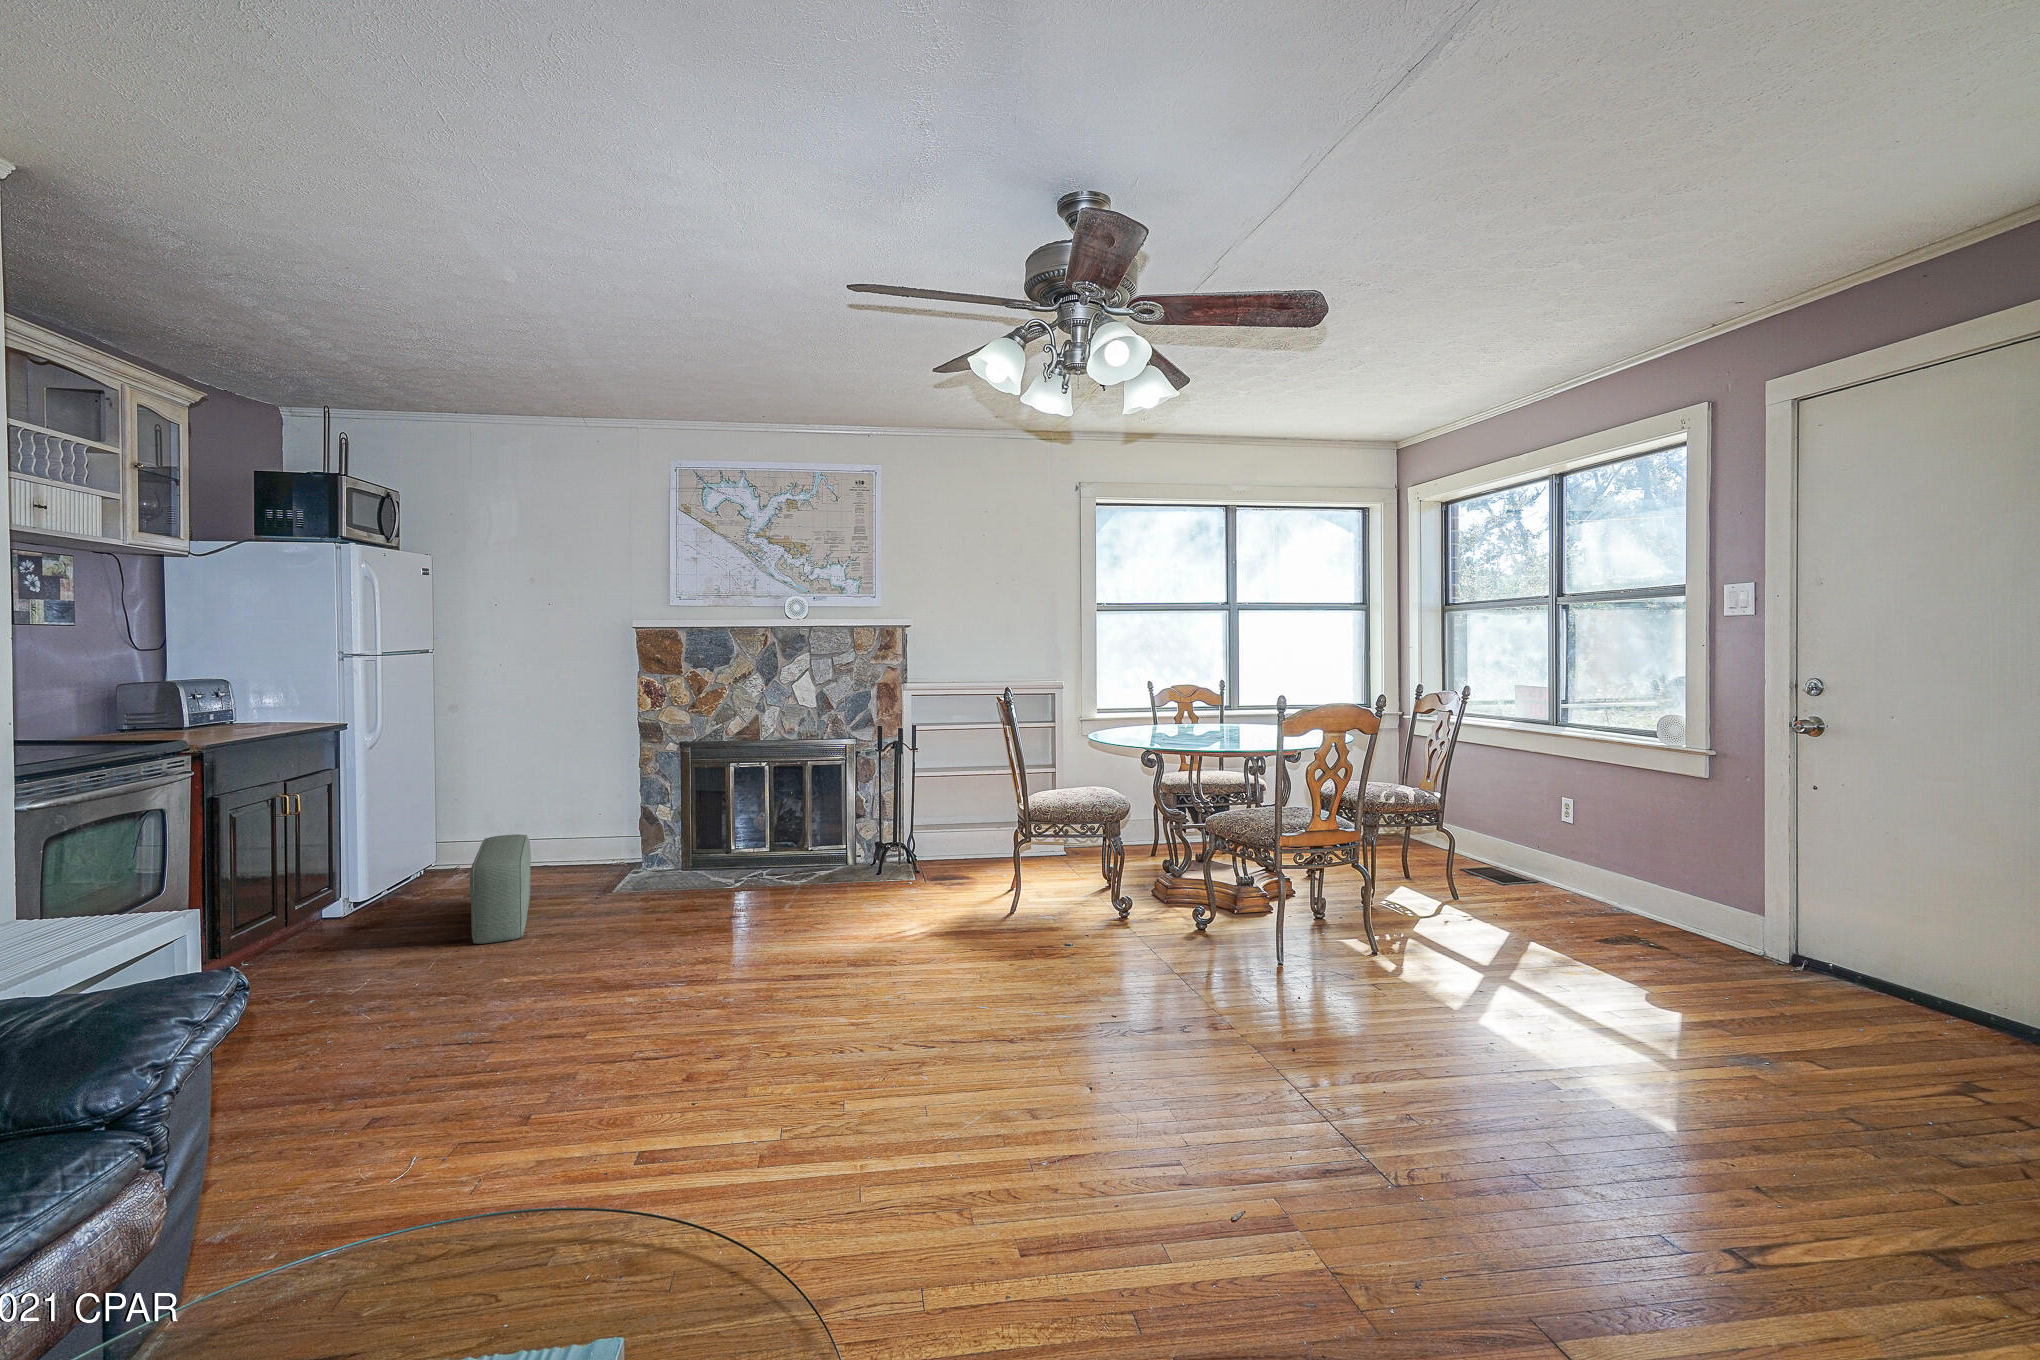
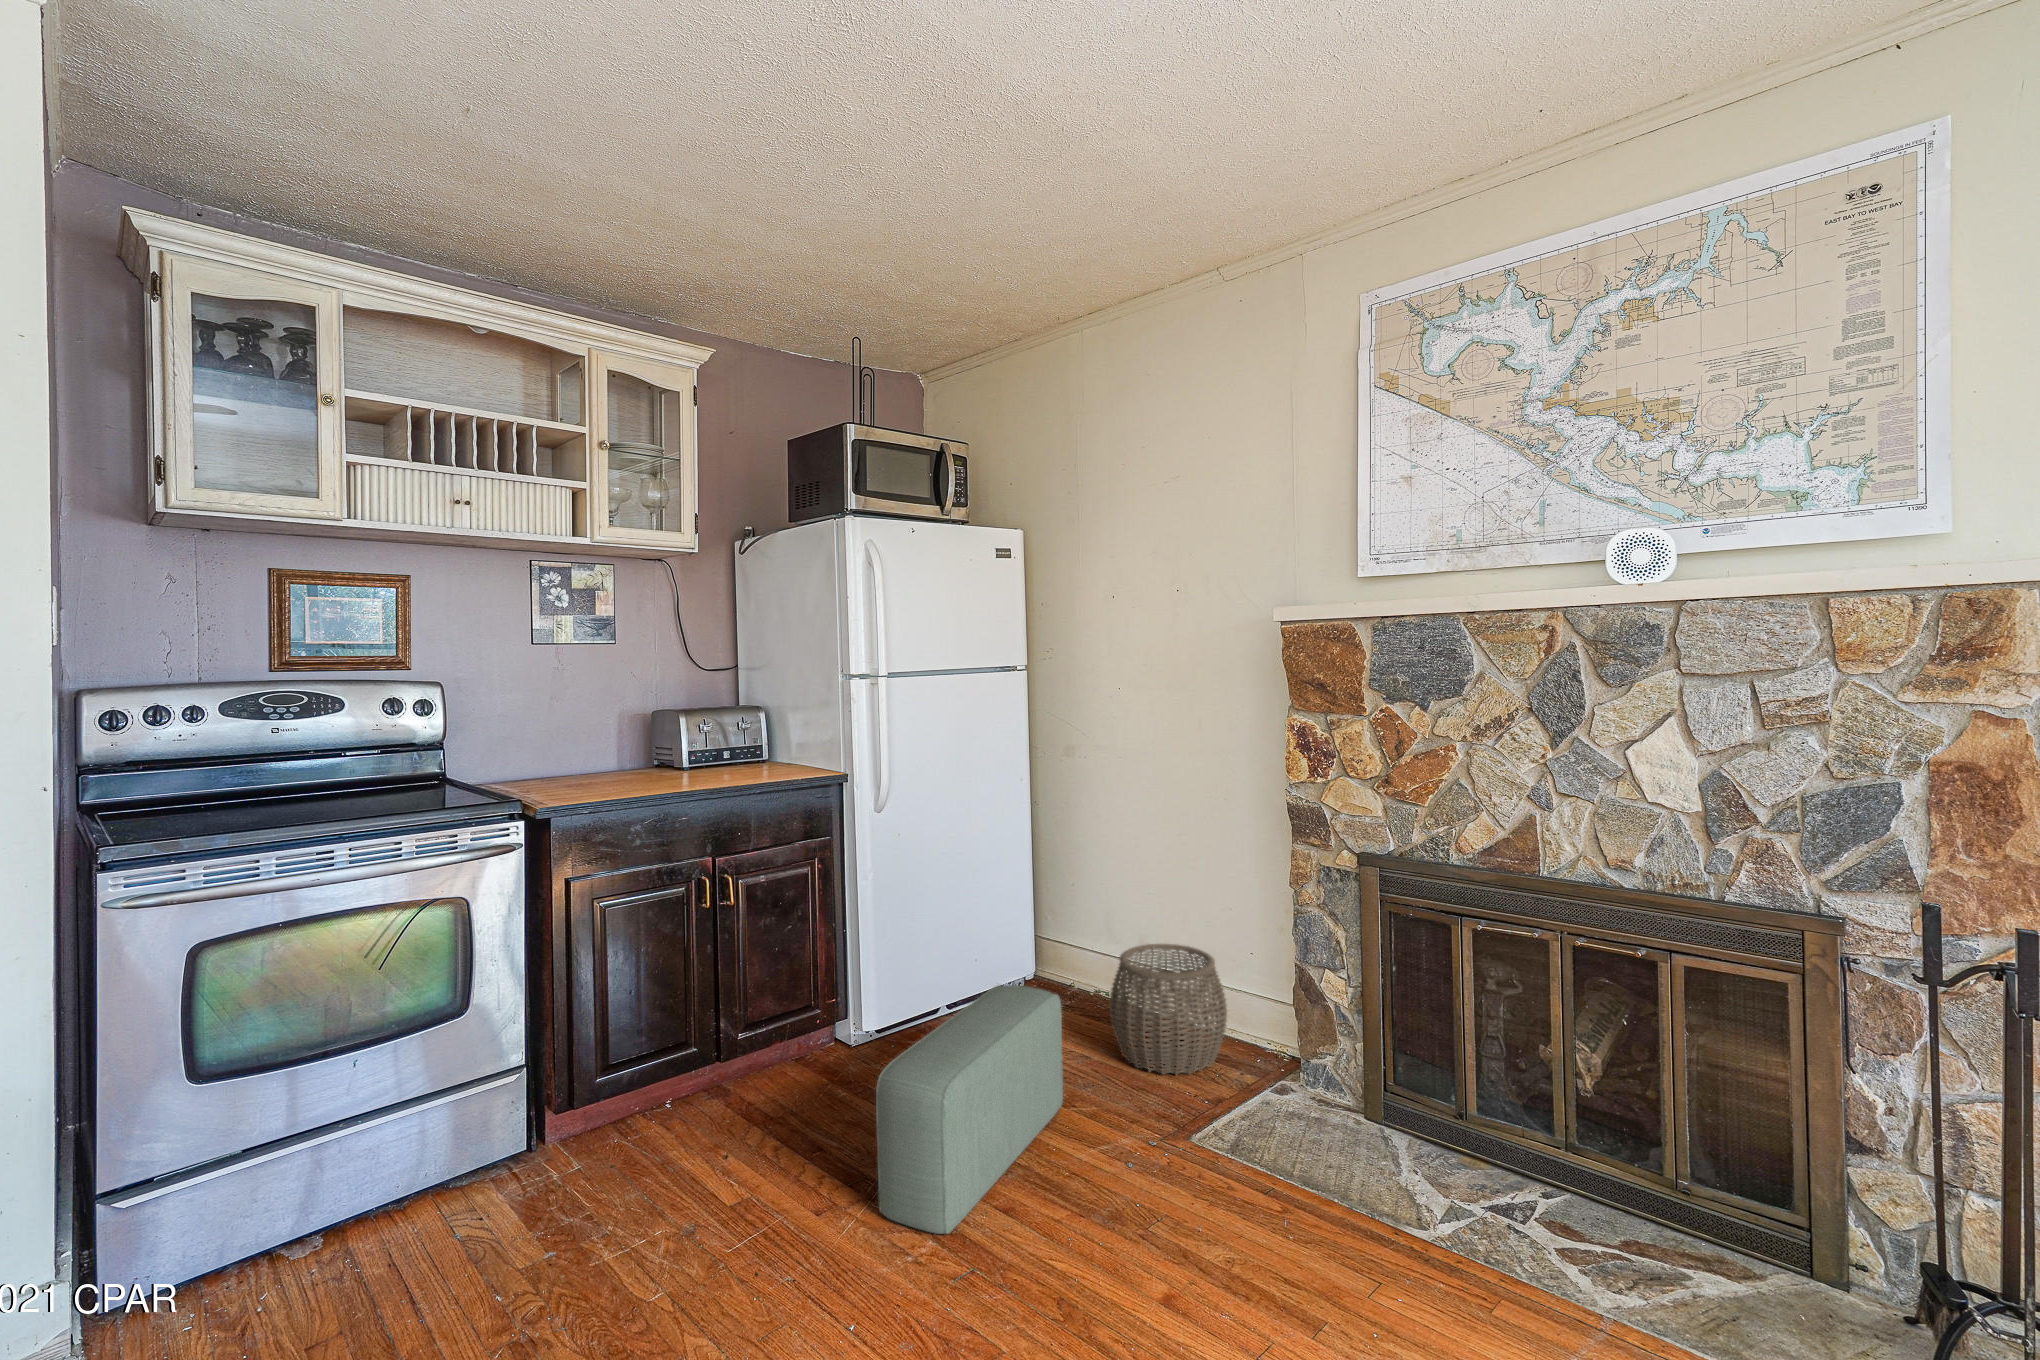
woven basket: none [529,814,603,882] -> present [1110,944,1227,1075]

